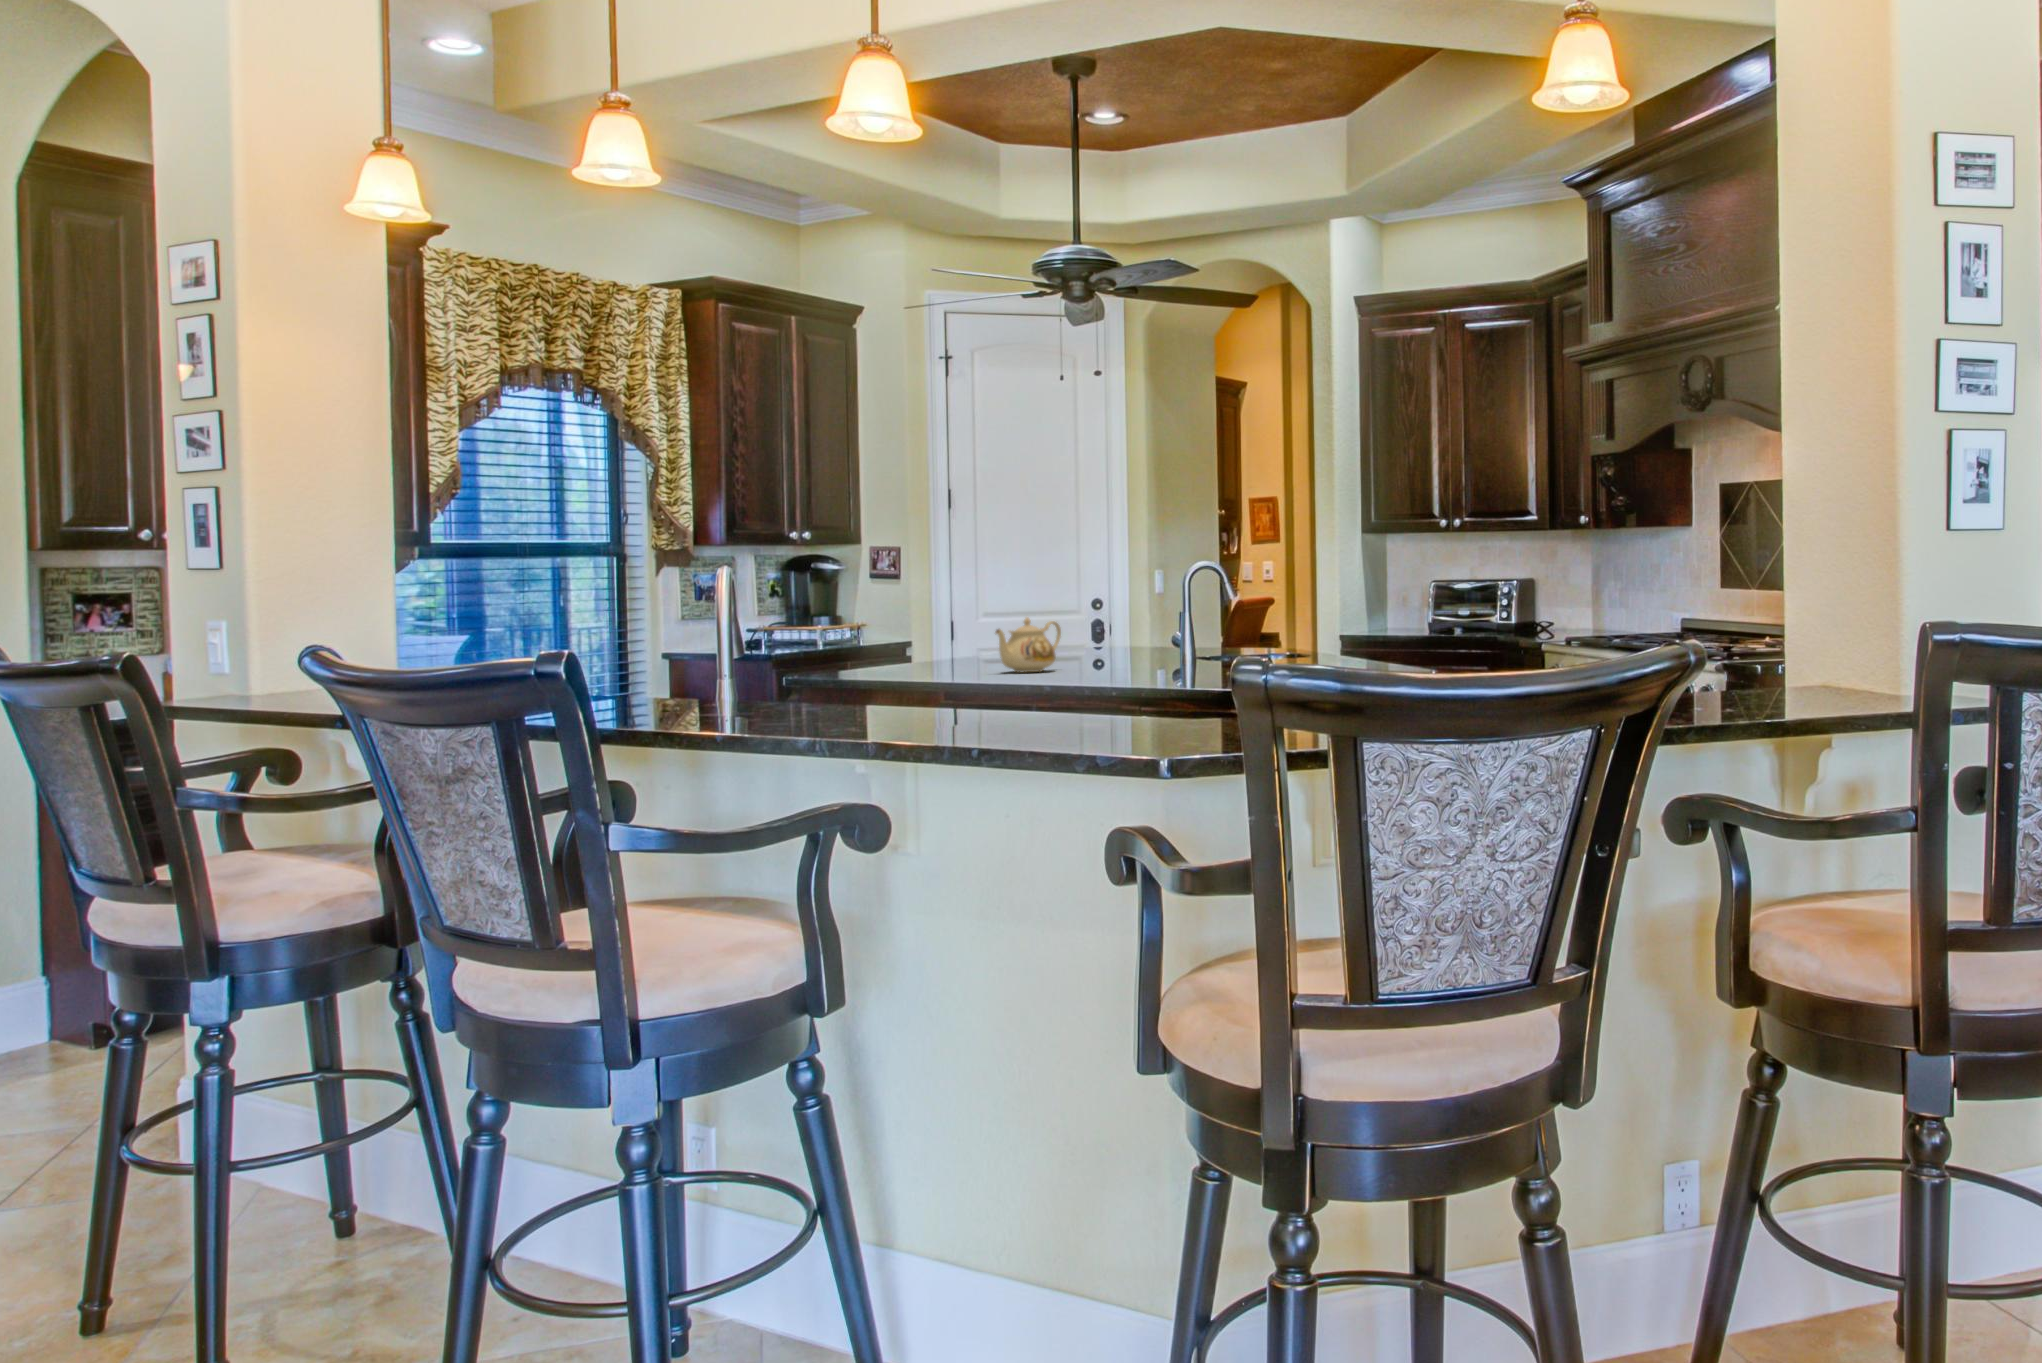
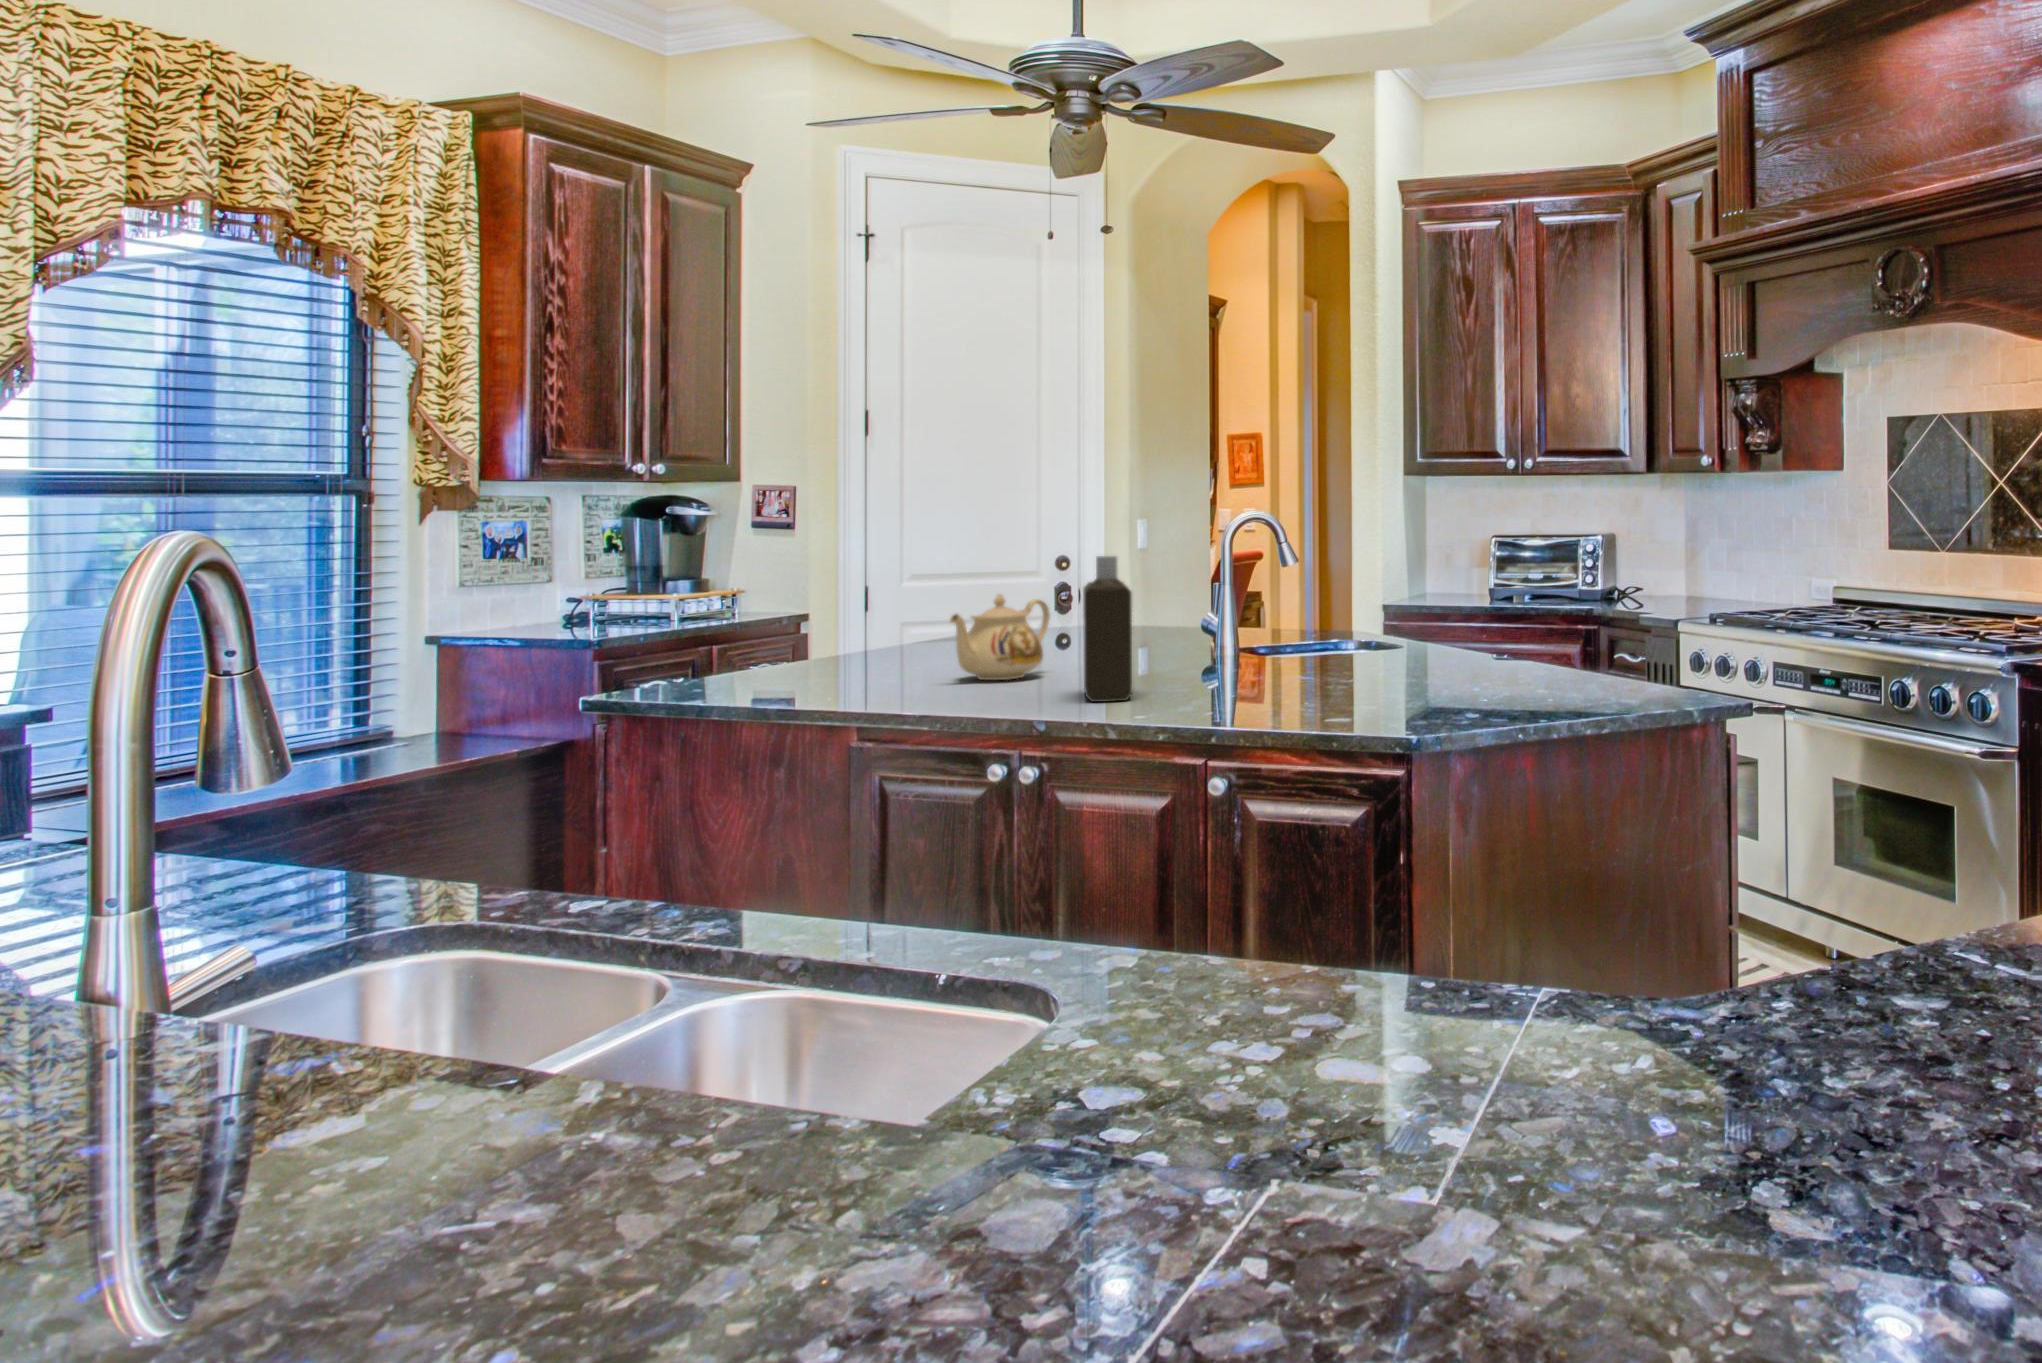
bottle: none [1071,589,1103,680] -> present [1083,556,1132,702]

